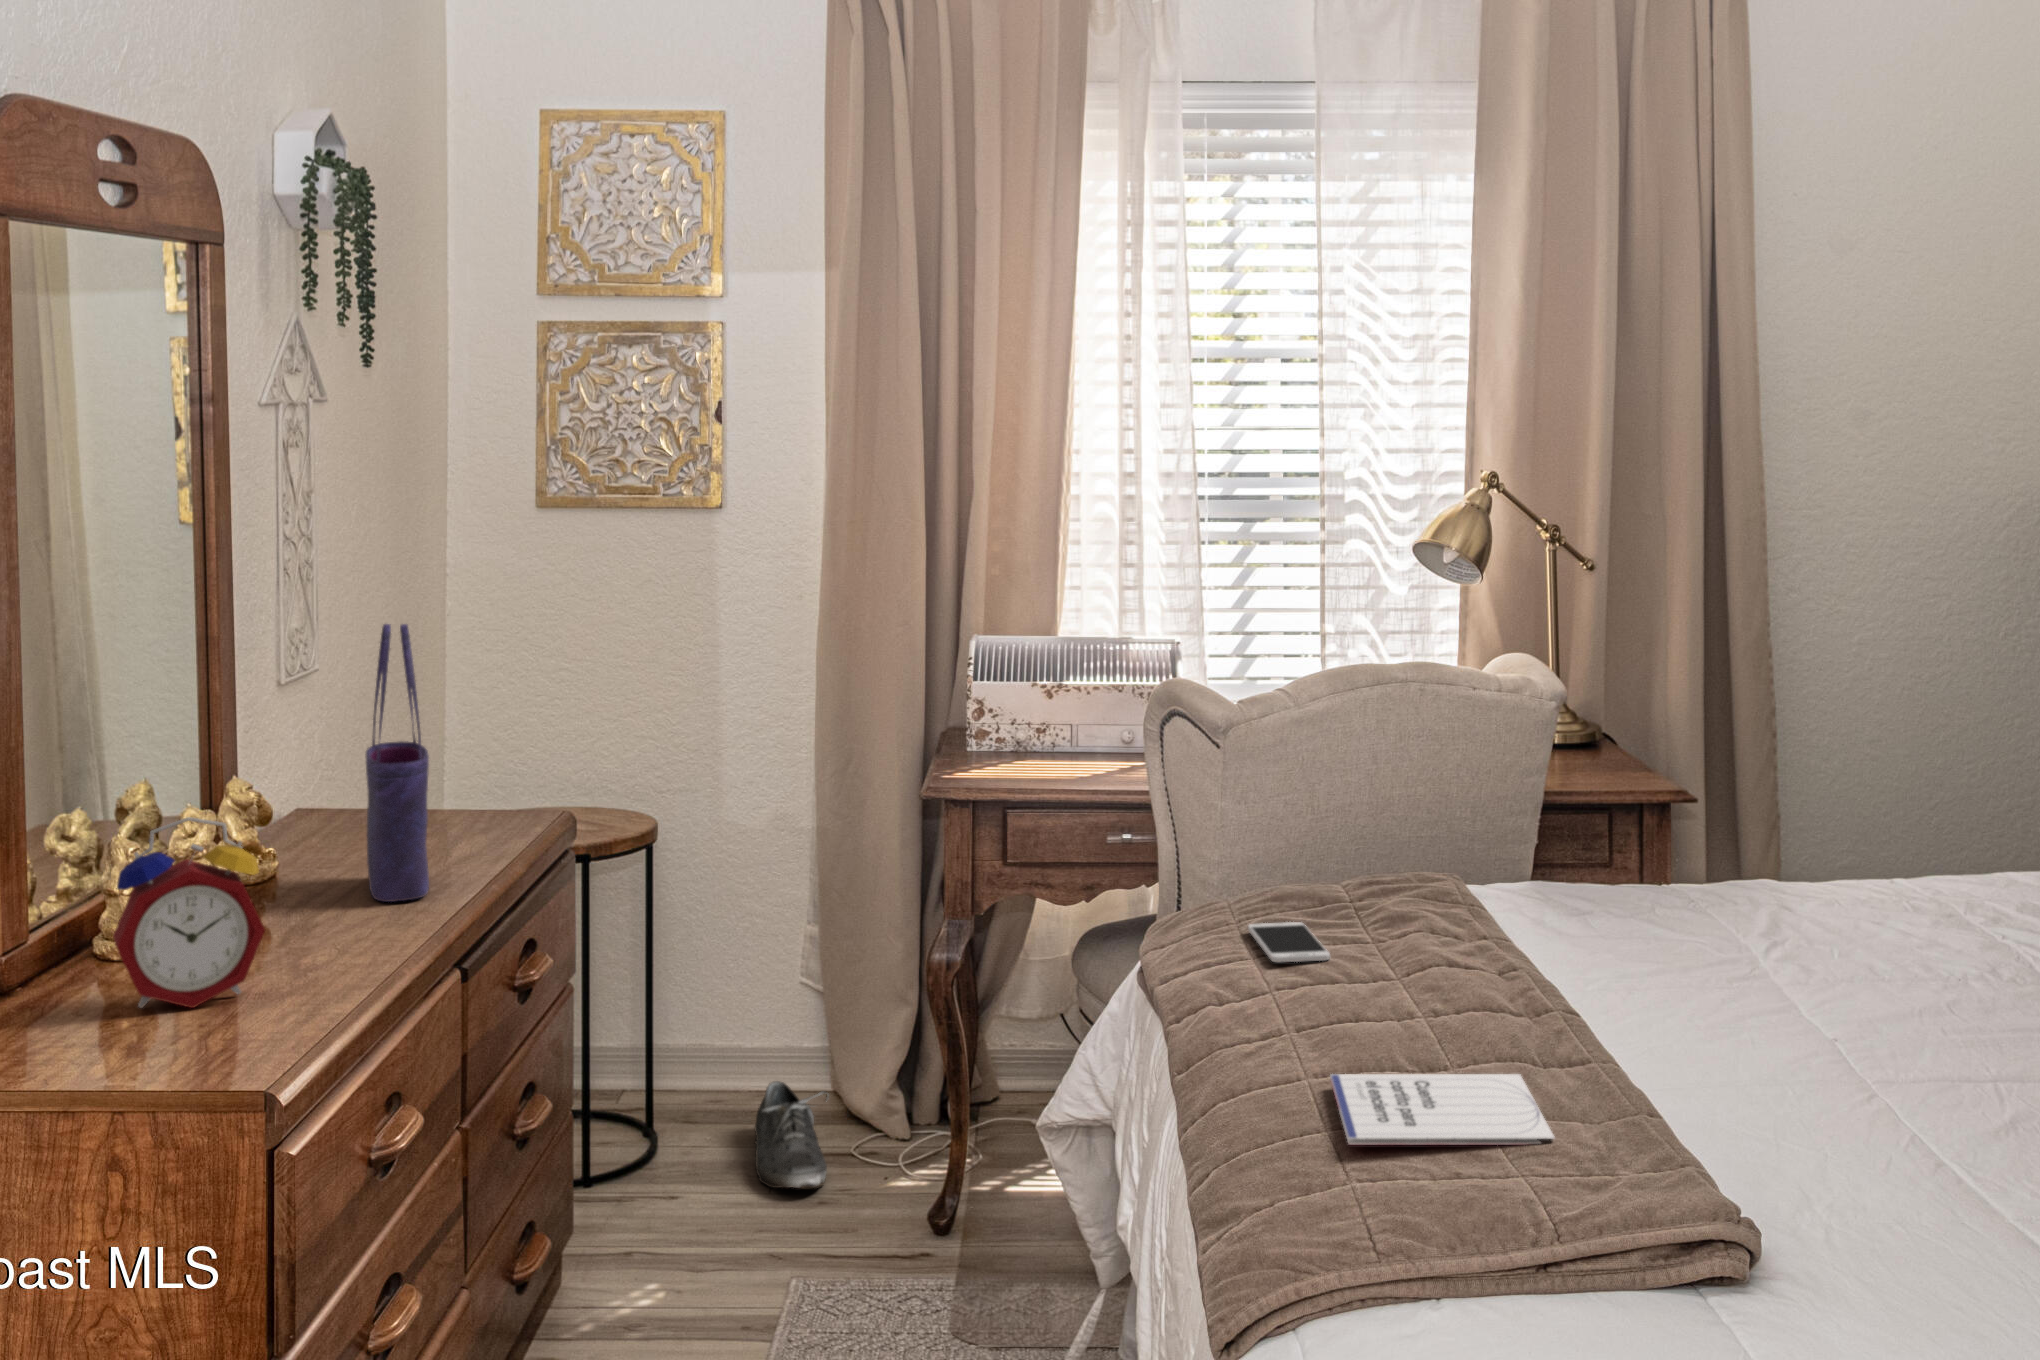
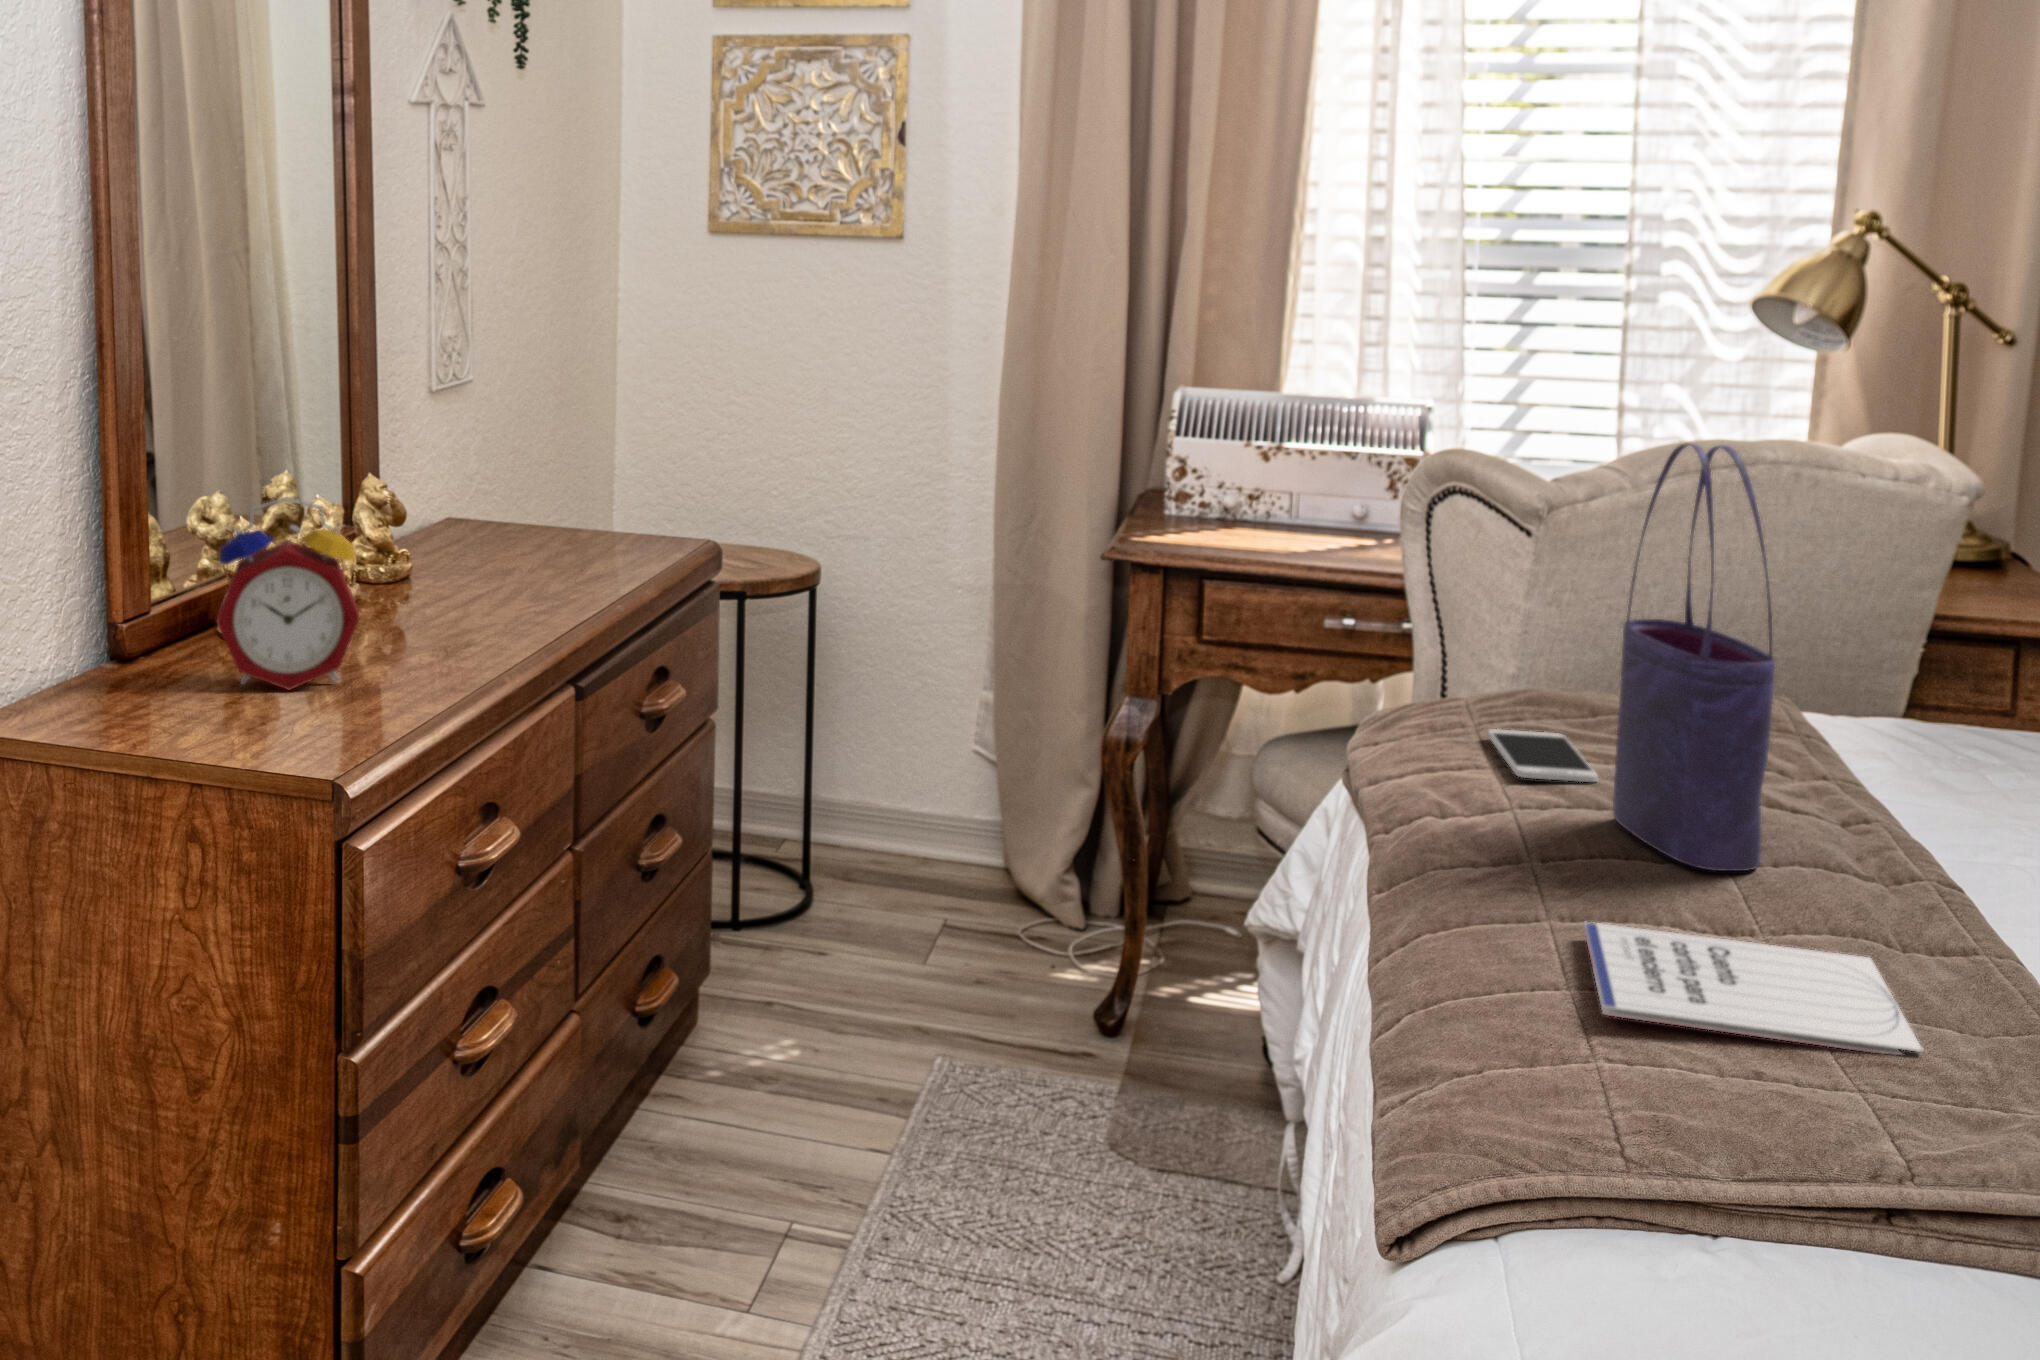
tote bag: present [365,624,429,902] -> present [1613,443,1775,871]
shoe: present [755,1081,829,1188] -> none [911,847,994,963]

